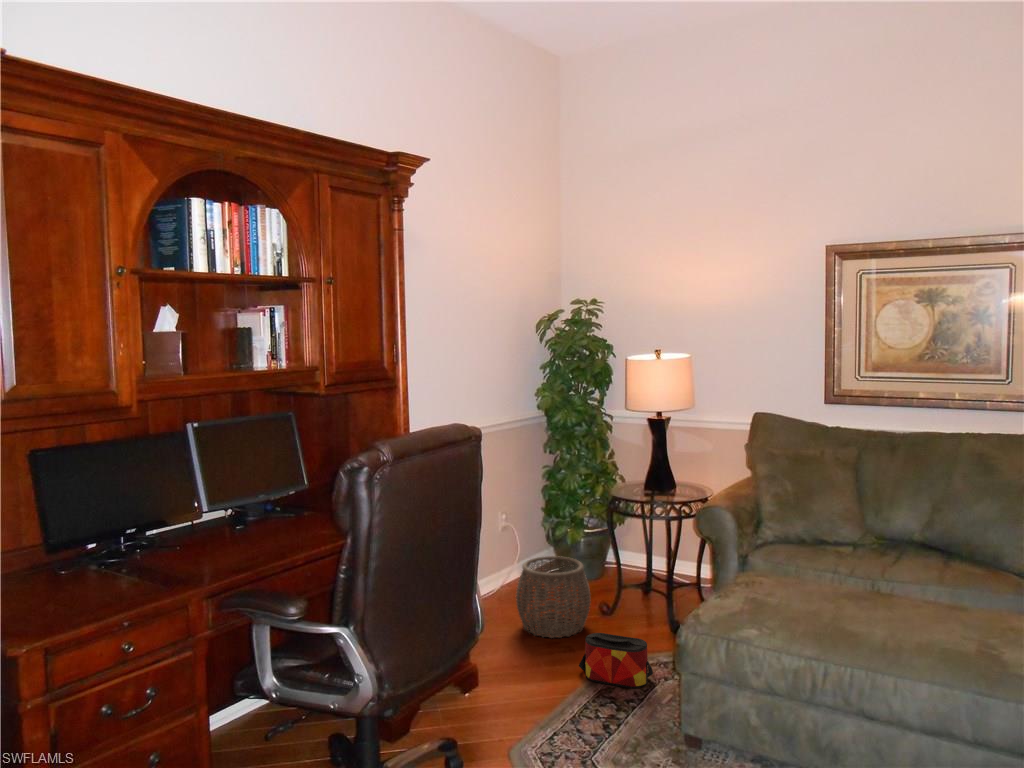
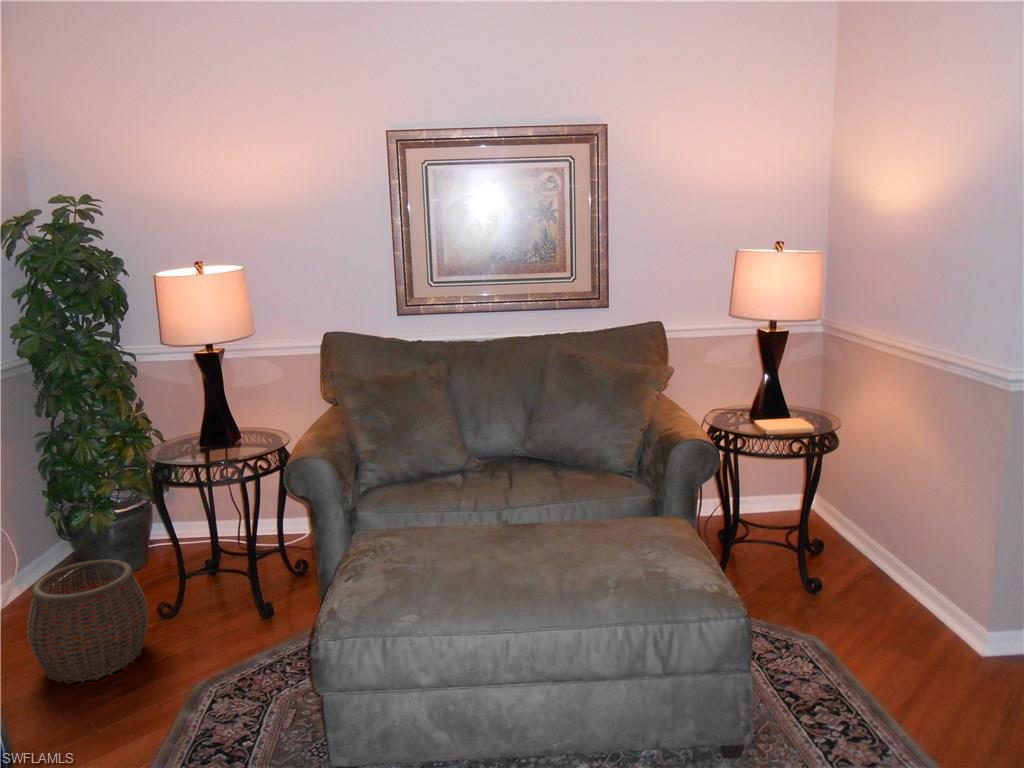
bag: present [579,633,653,688] -> none [153,650,261,728]

